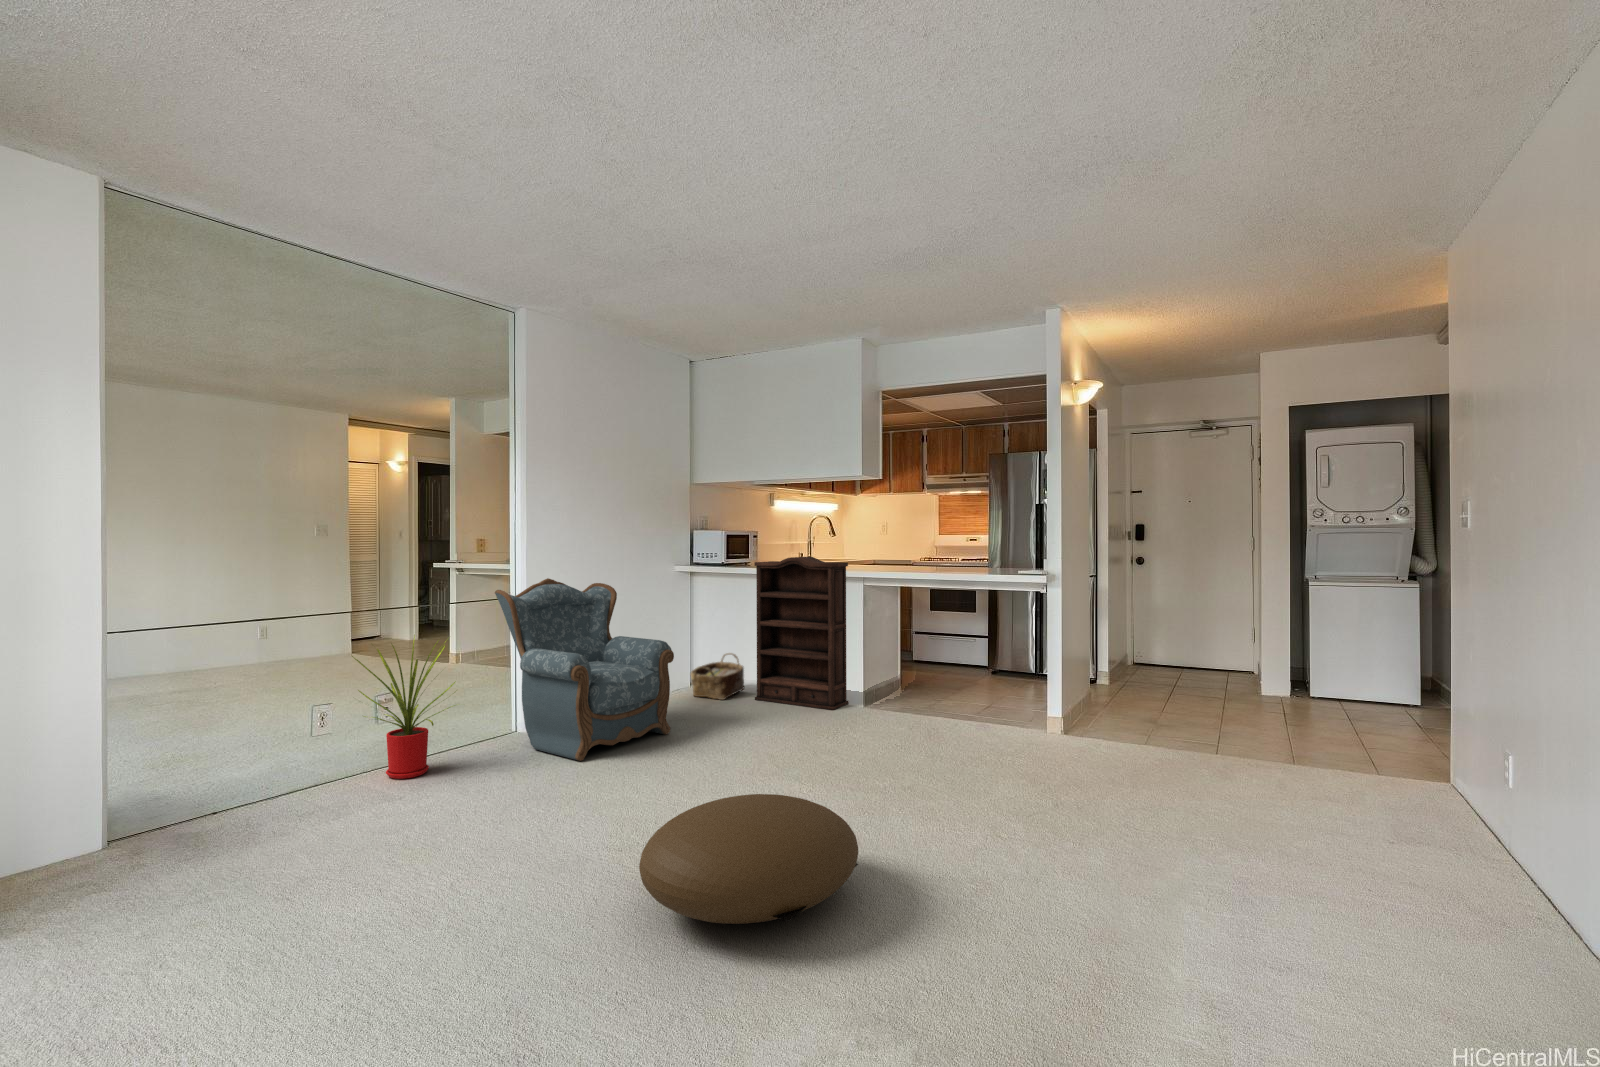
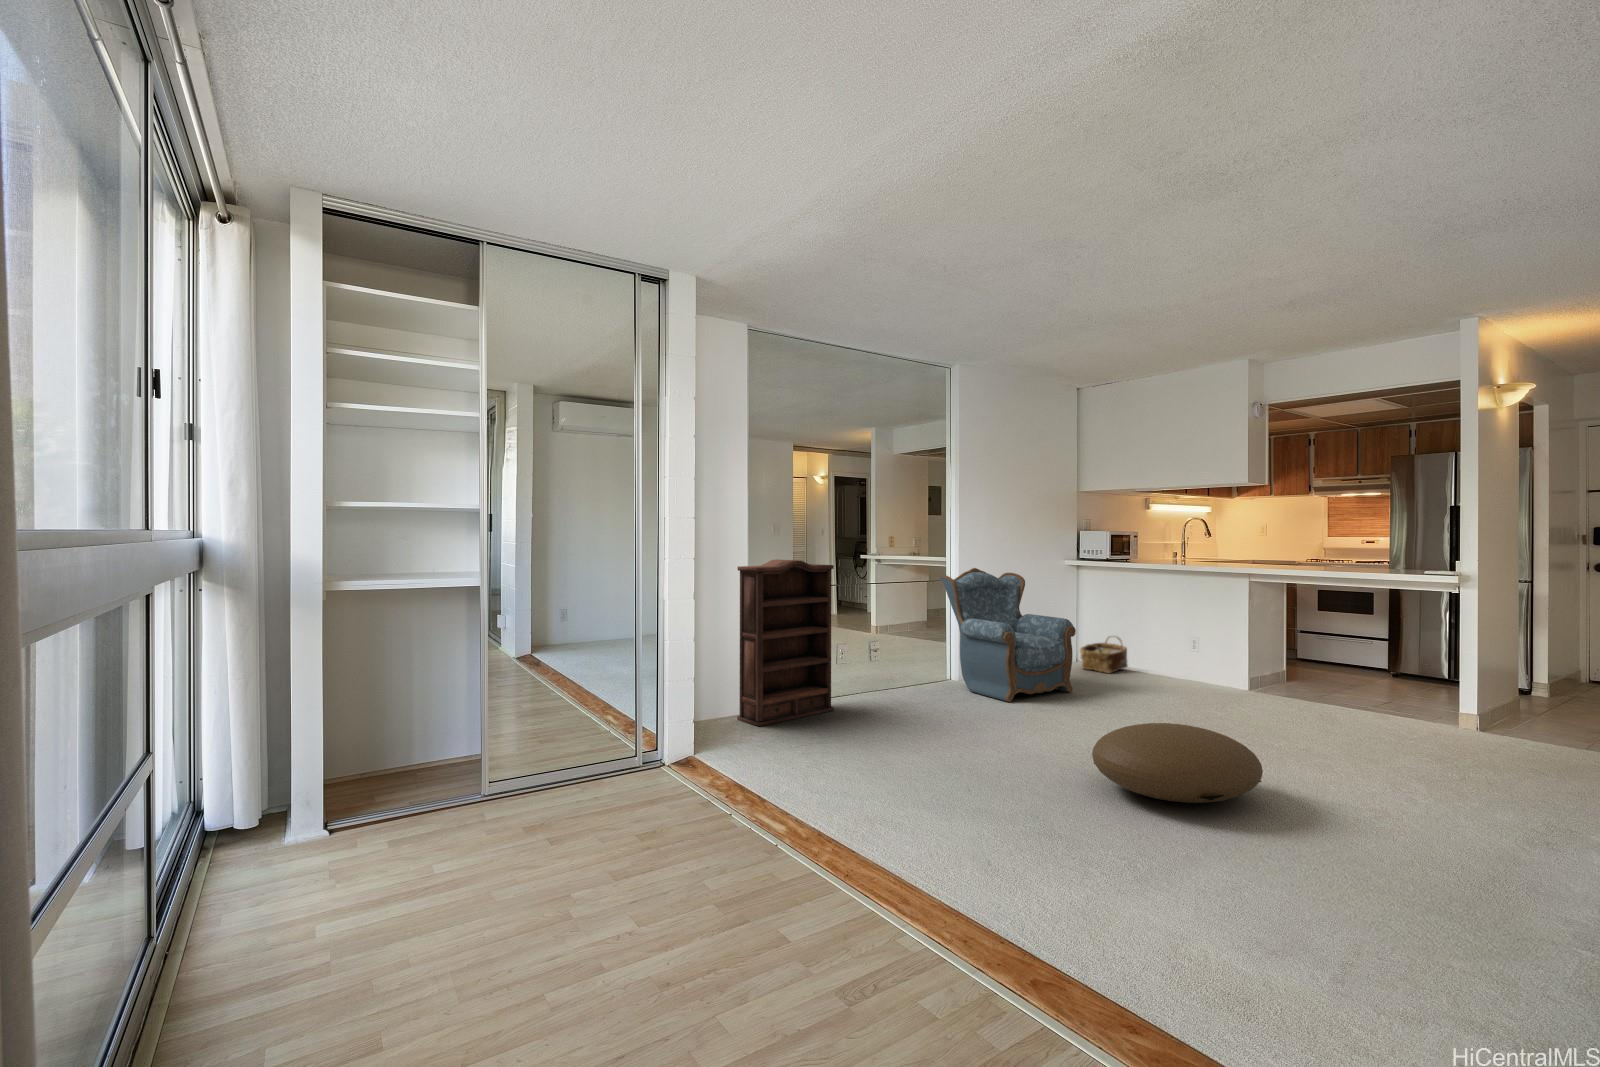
bookshelf: present [754,557,849,710] -> present [737,559,834,727]
house plant: present [352,635,456,779] -> none [858,603,929,699]

